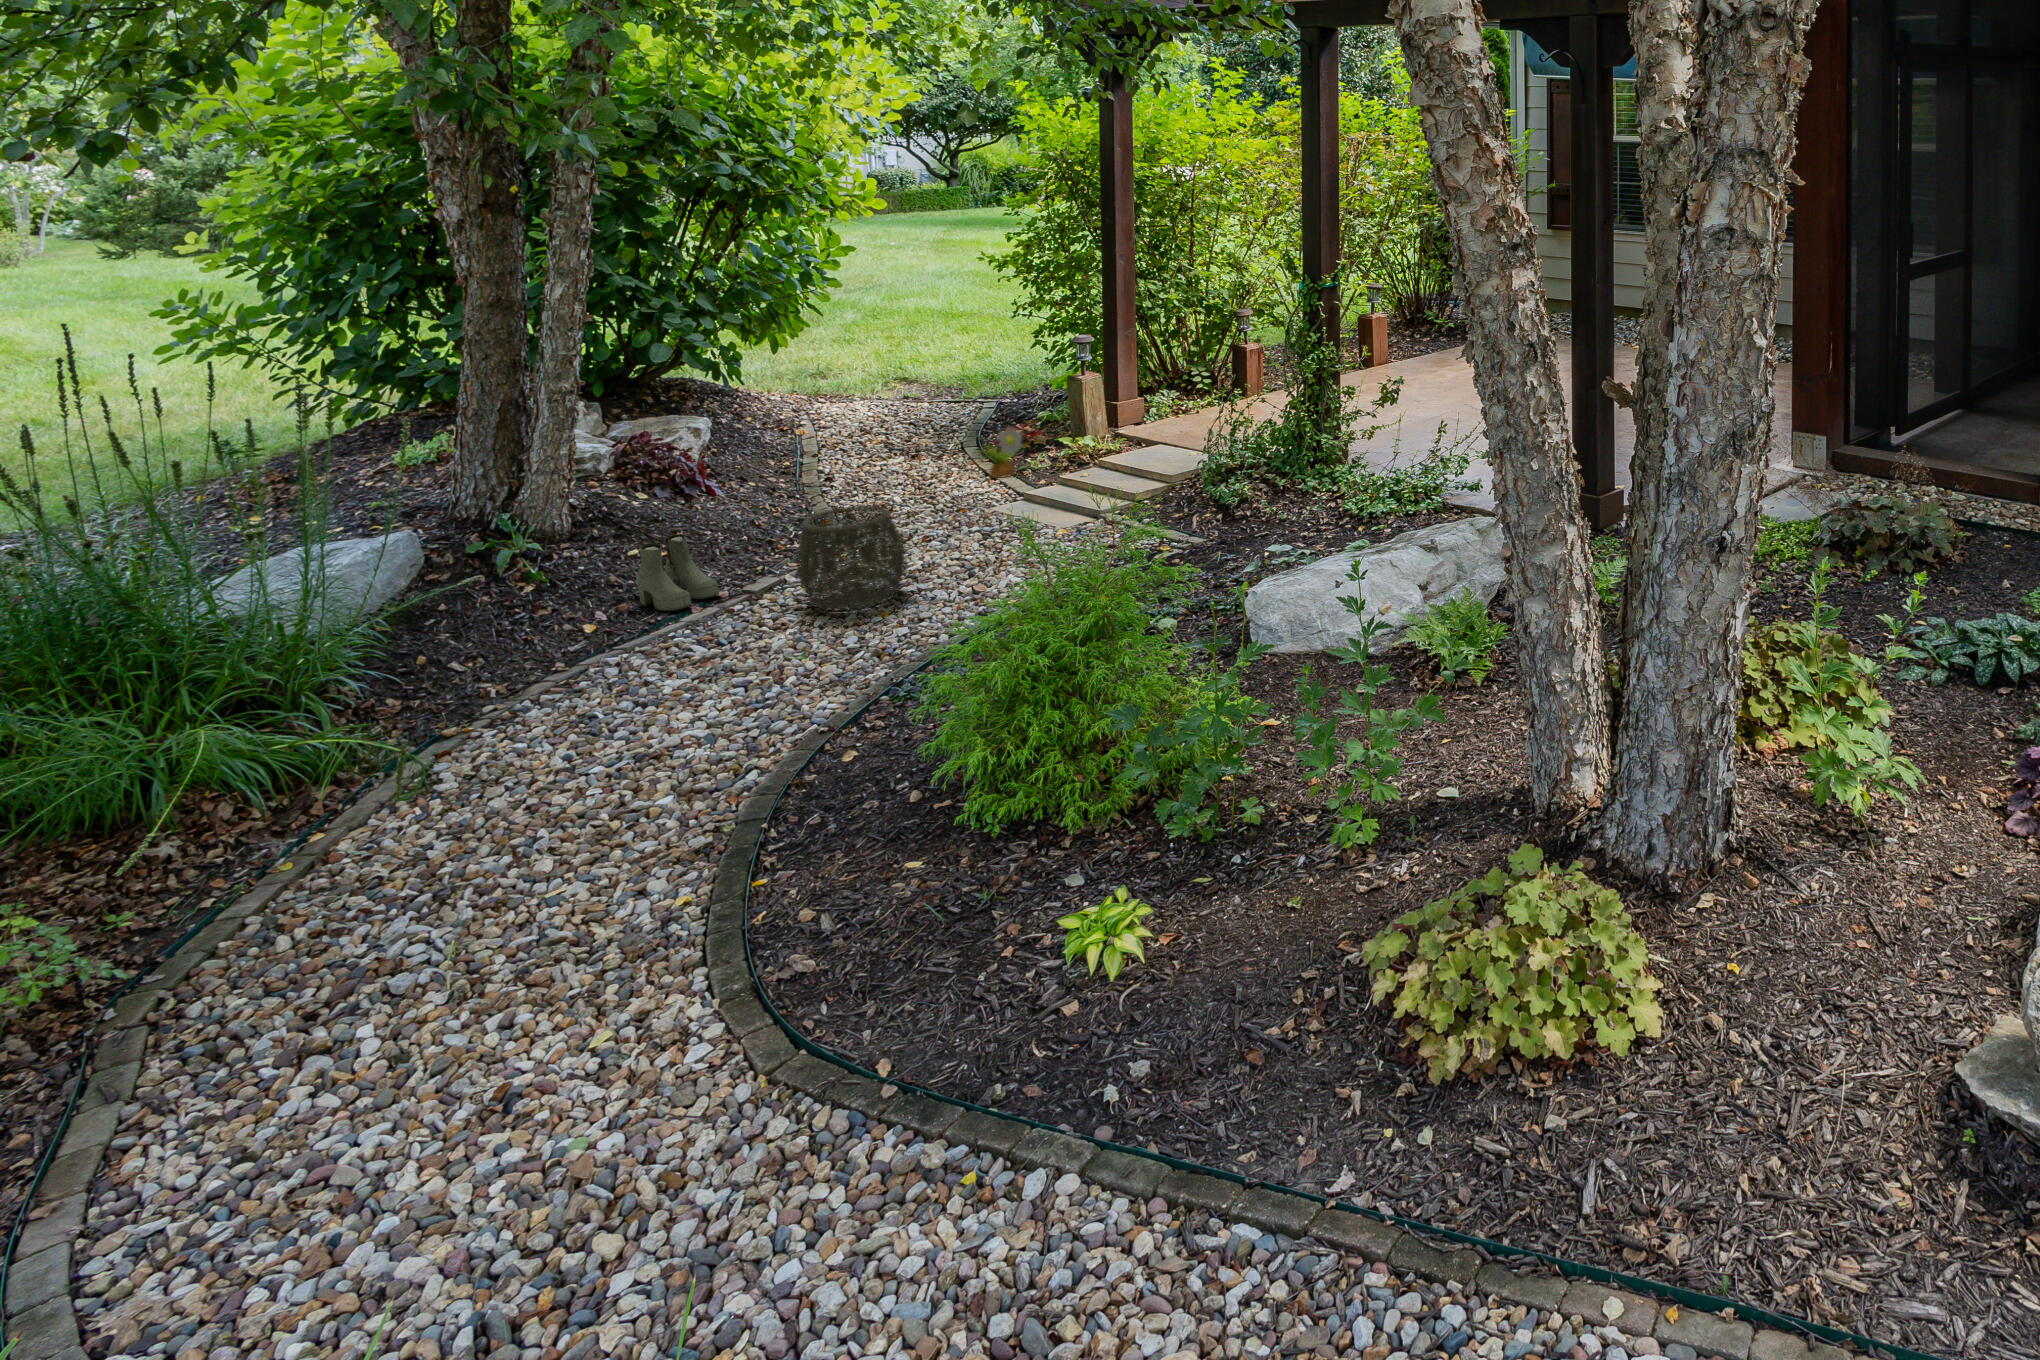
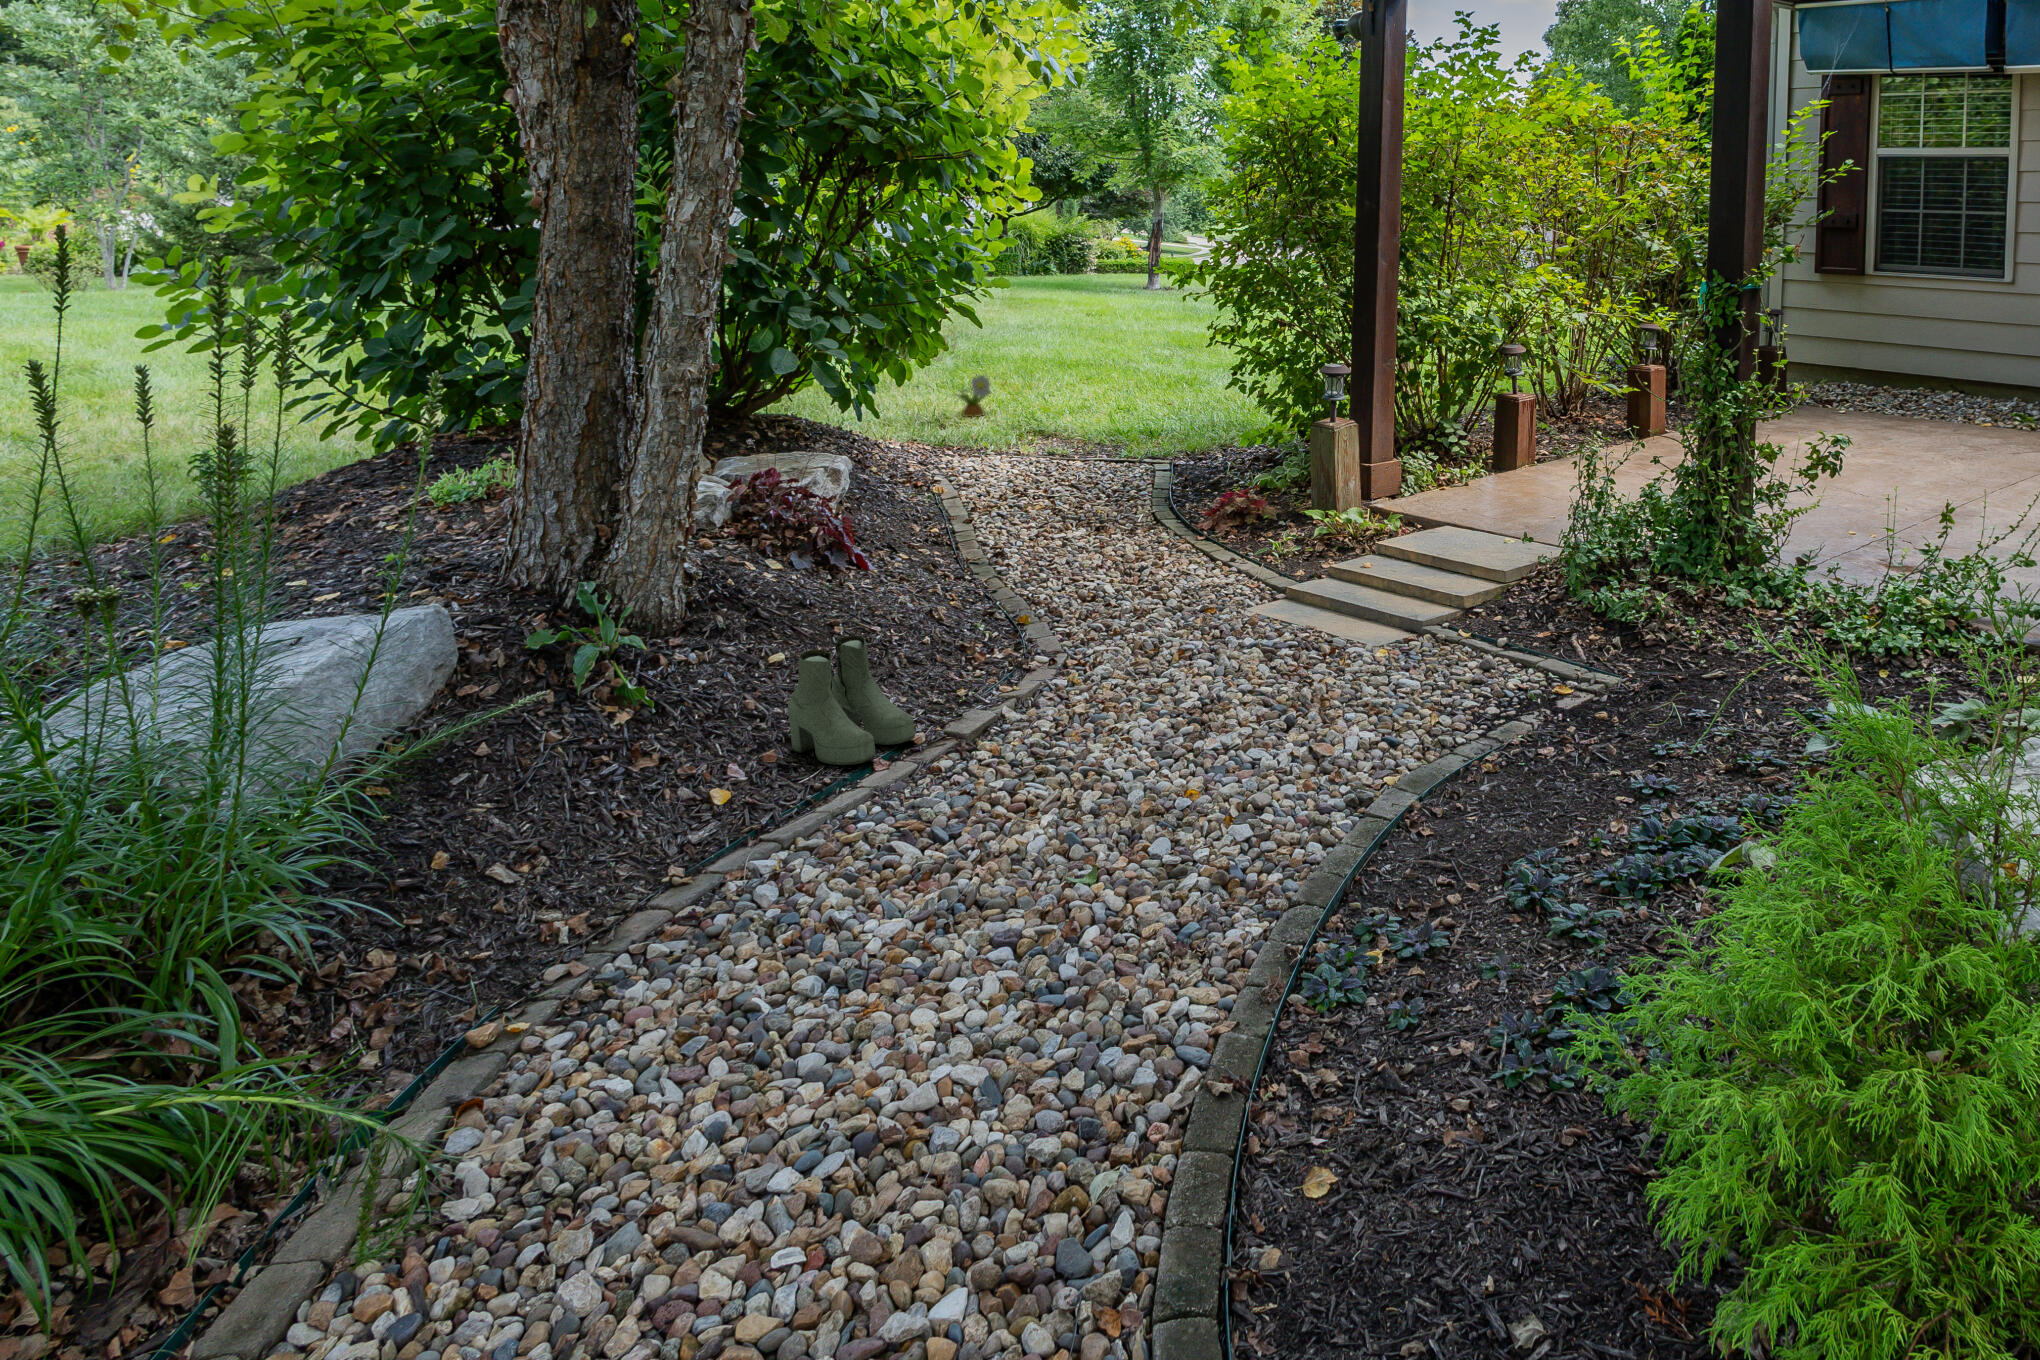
decorative plant: present [975,428,1023,478] -> present [955,375,991,417]
woven basket: present [797,506,906,611] -> none [1053,604,1225,785]

